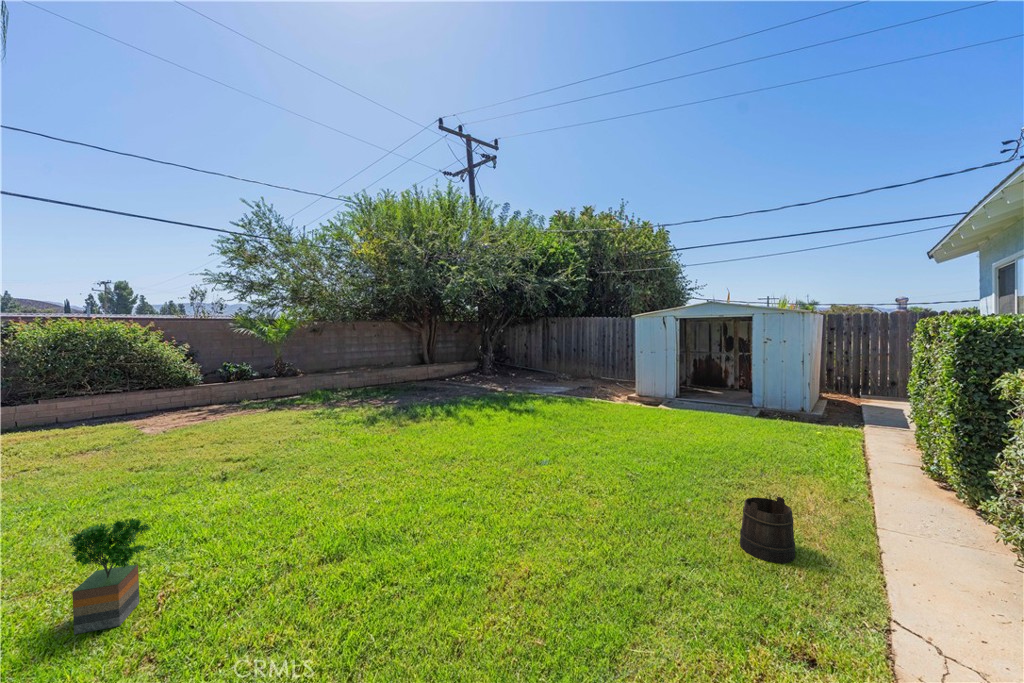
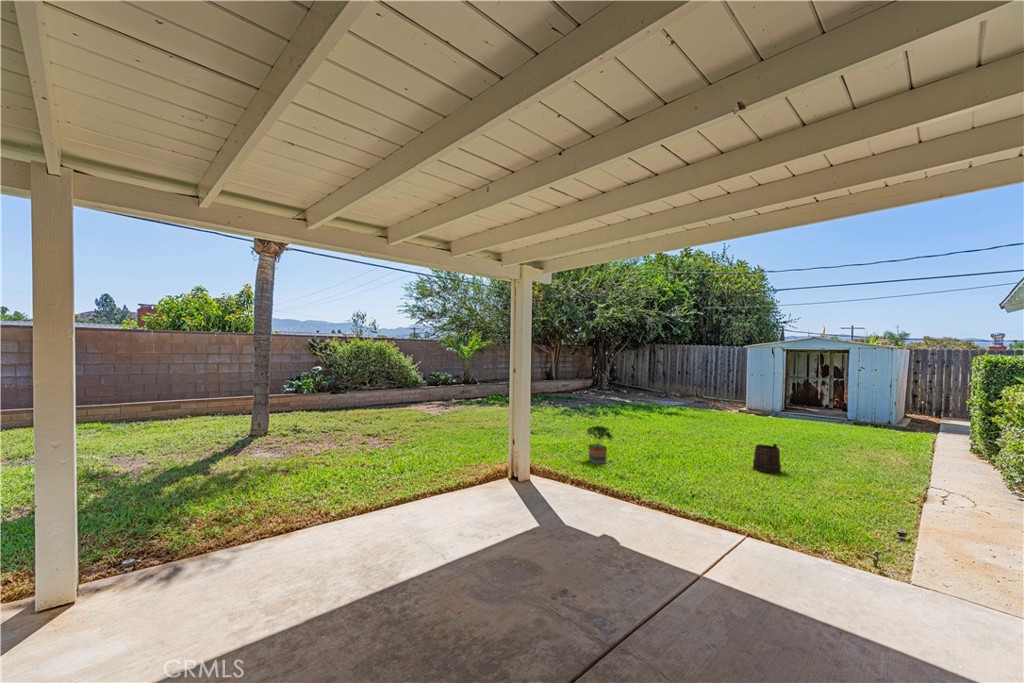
bucket: present [740,497,795,563] -> present [753,444,781,474]

